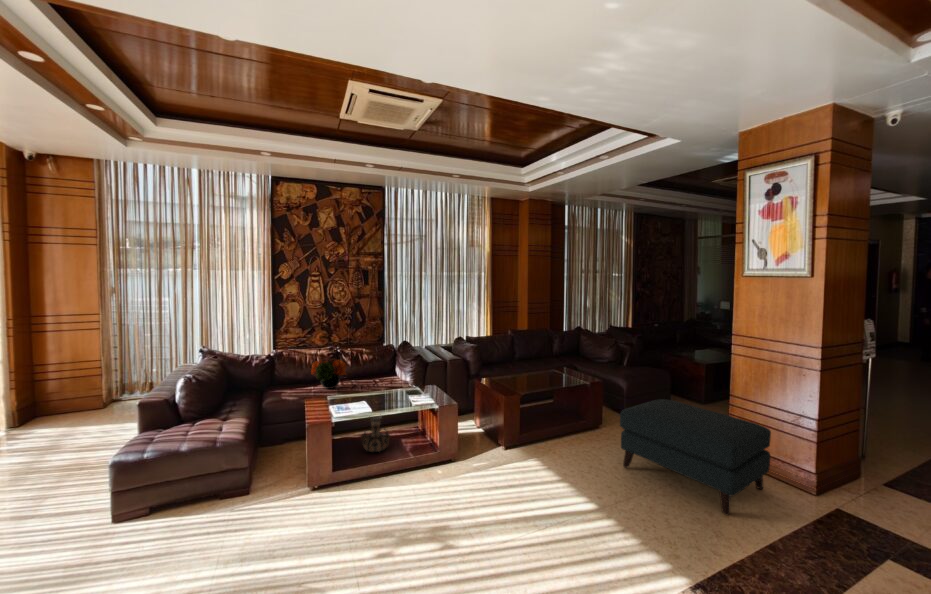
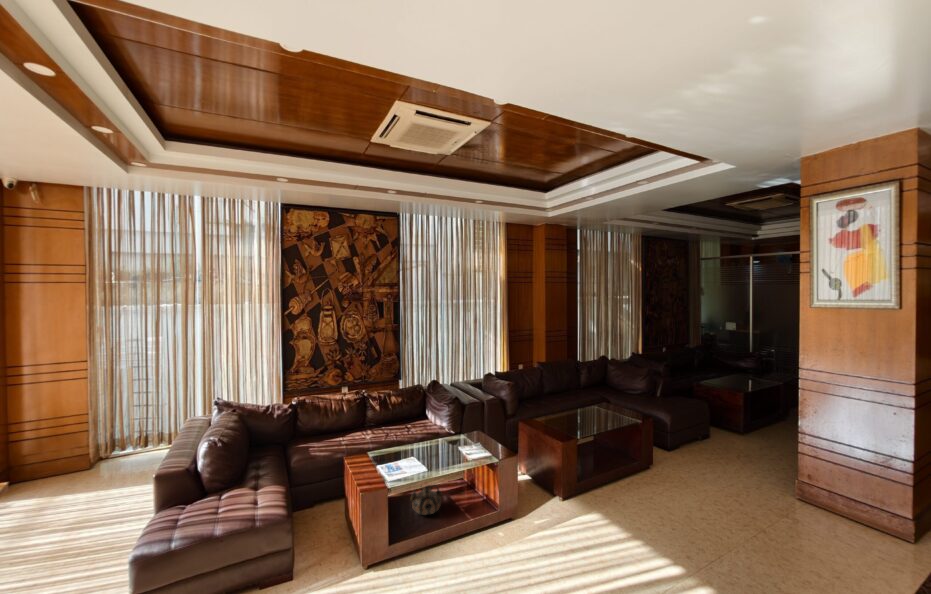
flower arrangement: present [311,357,346,389] -> none [338,402,378,438]
ottoman: present [620,399,771,515] -> none [692,437,861,573]

